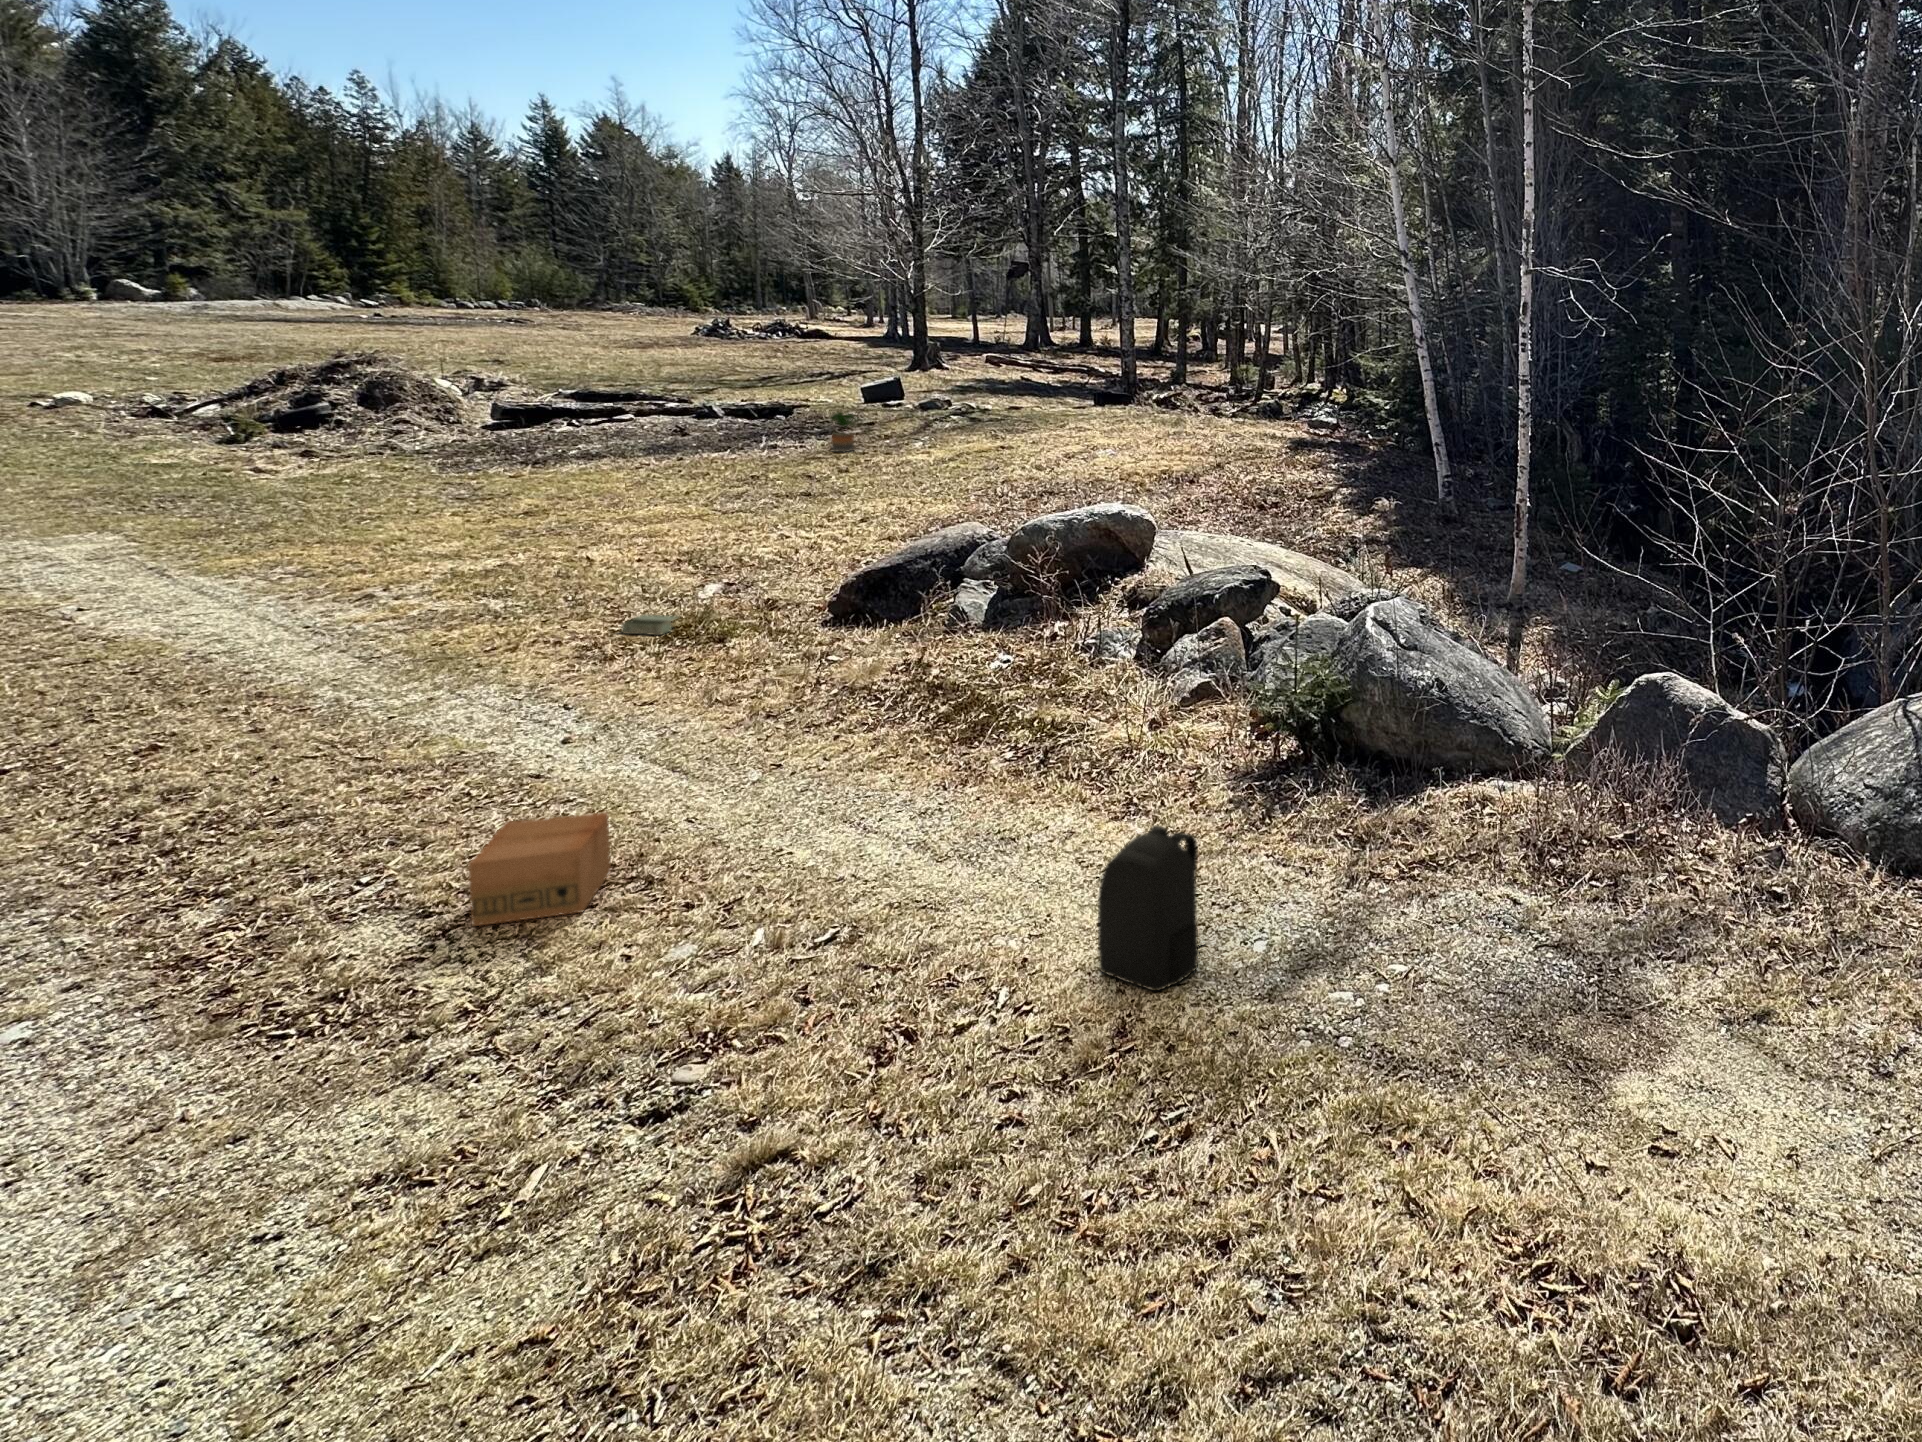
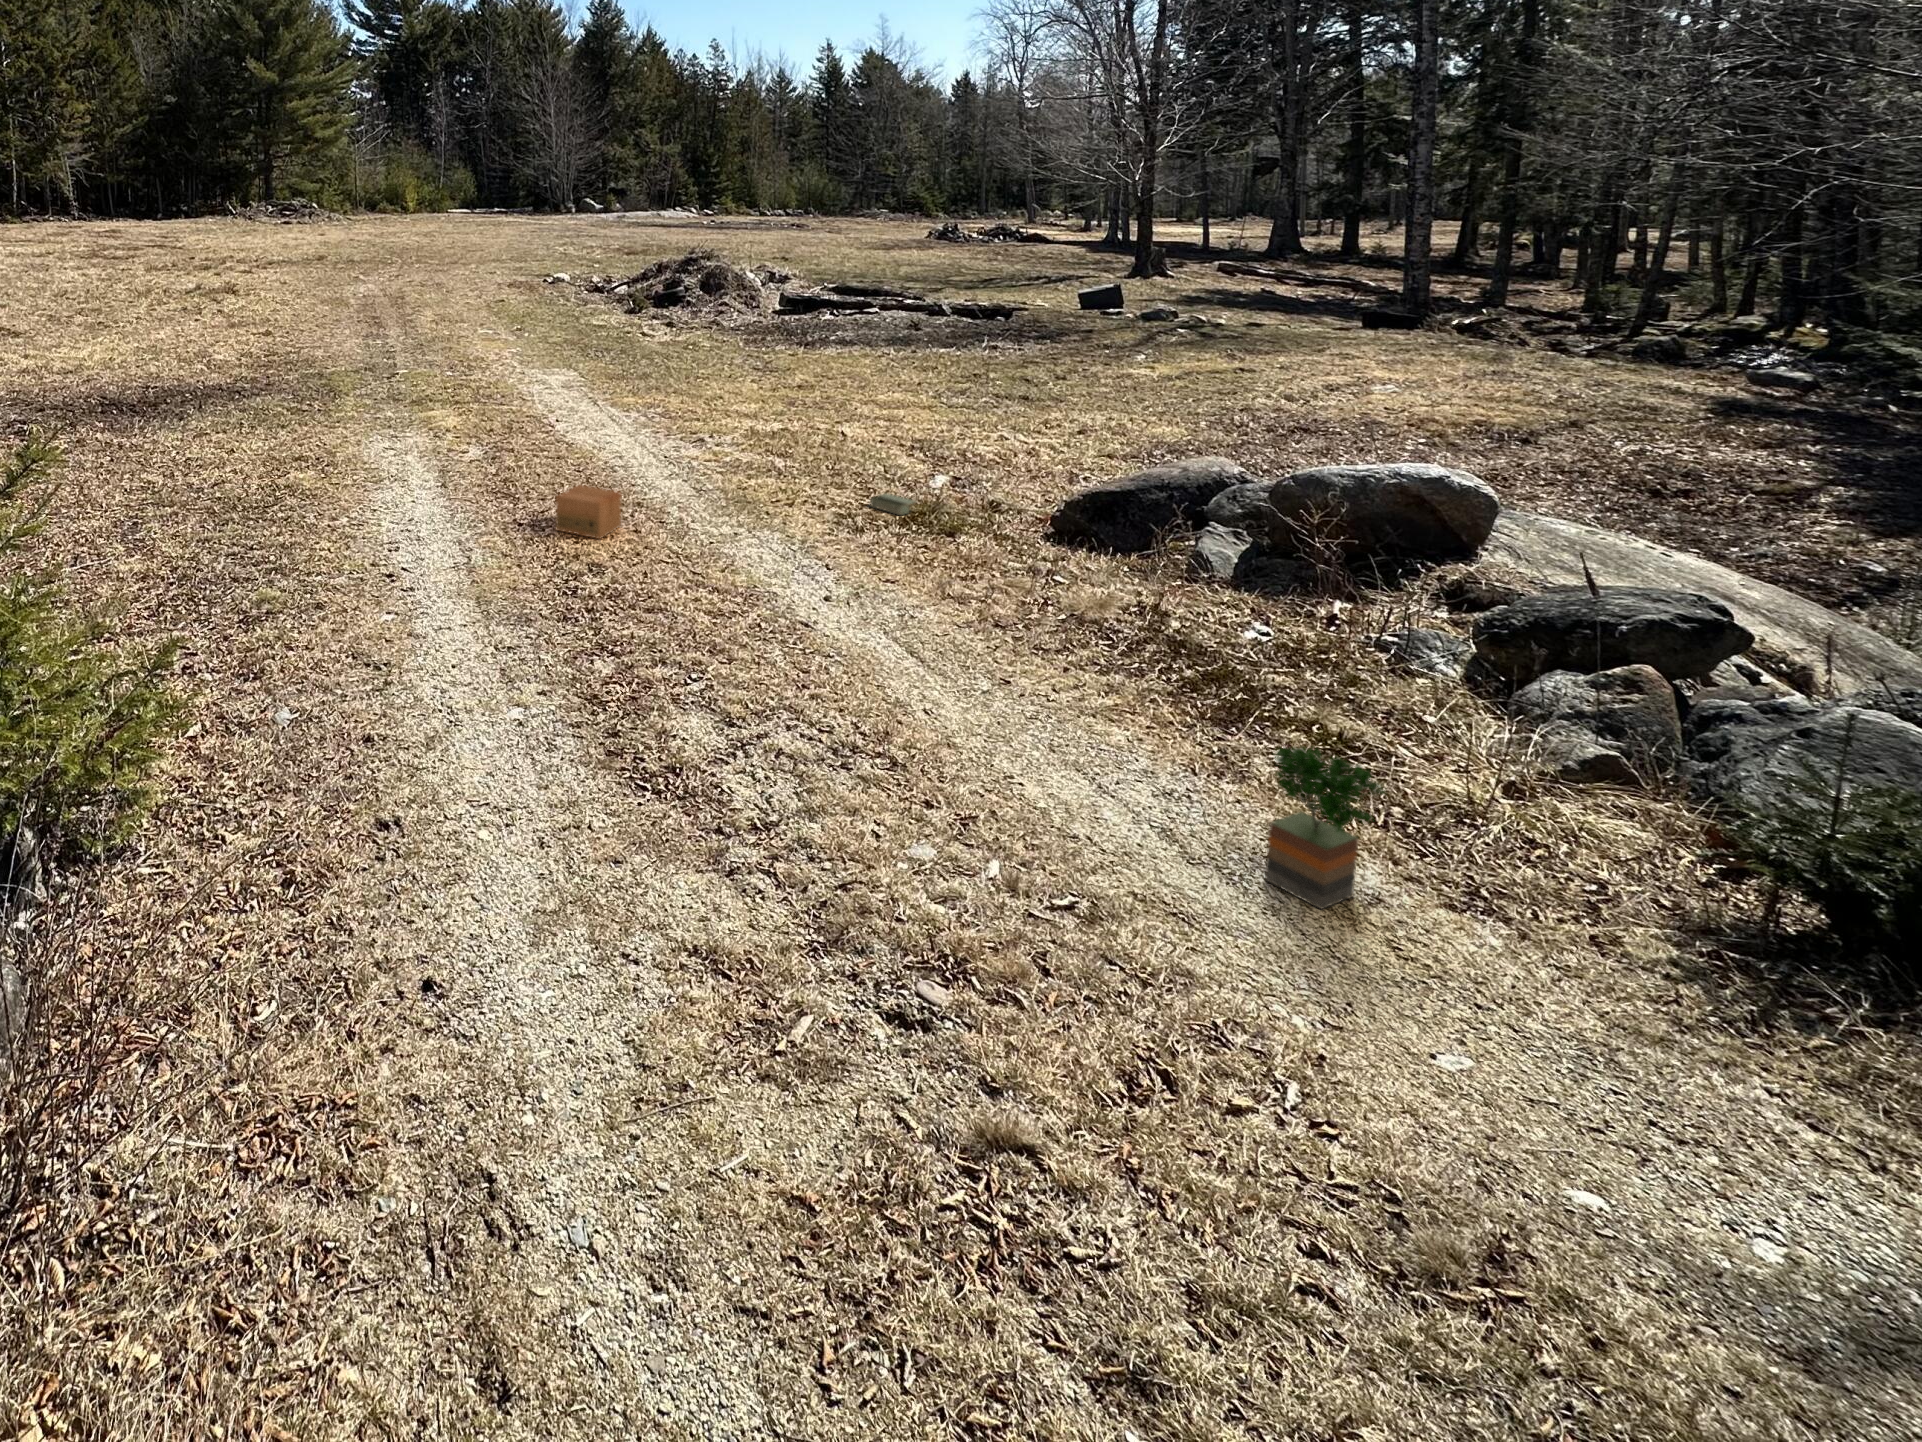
potted tree: present [830,412,858,452] -> present [1265,745,1385,909]
cardboard box: present [468,813,611,926] -> present [556,485,622,539]
backpack: present [1098,825,1203,991] -> none [1462,994,1680,1267]

